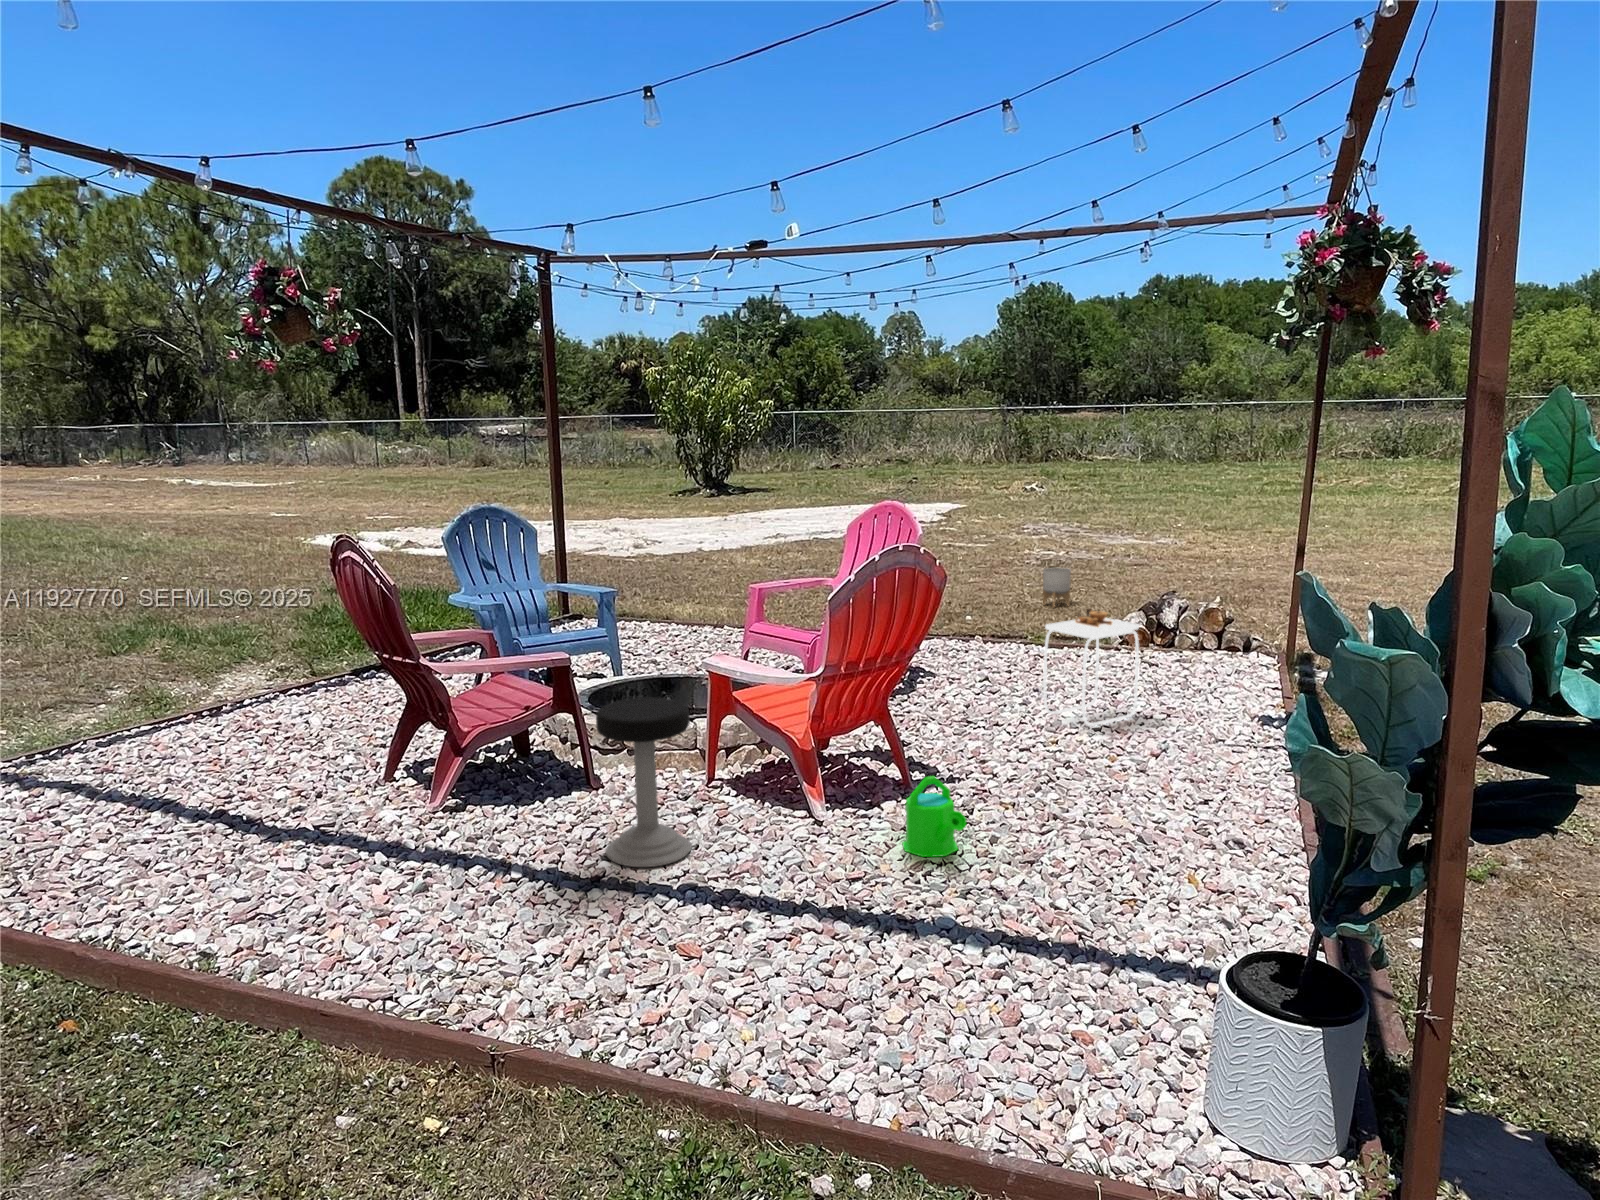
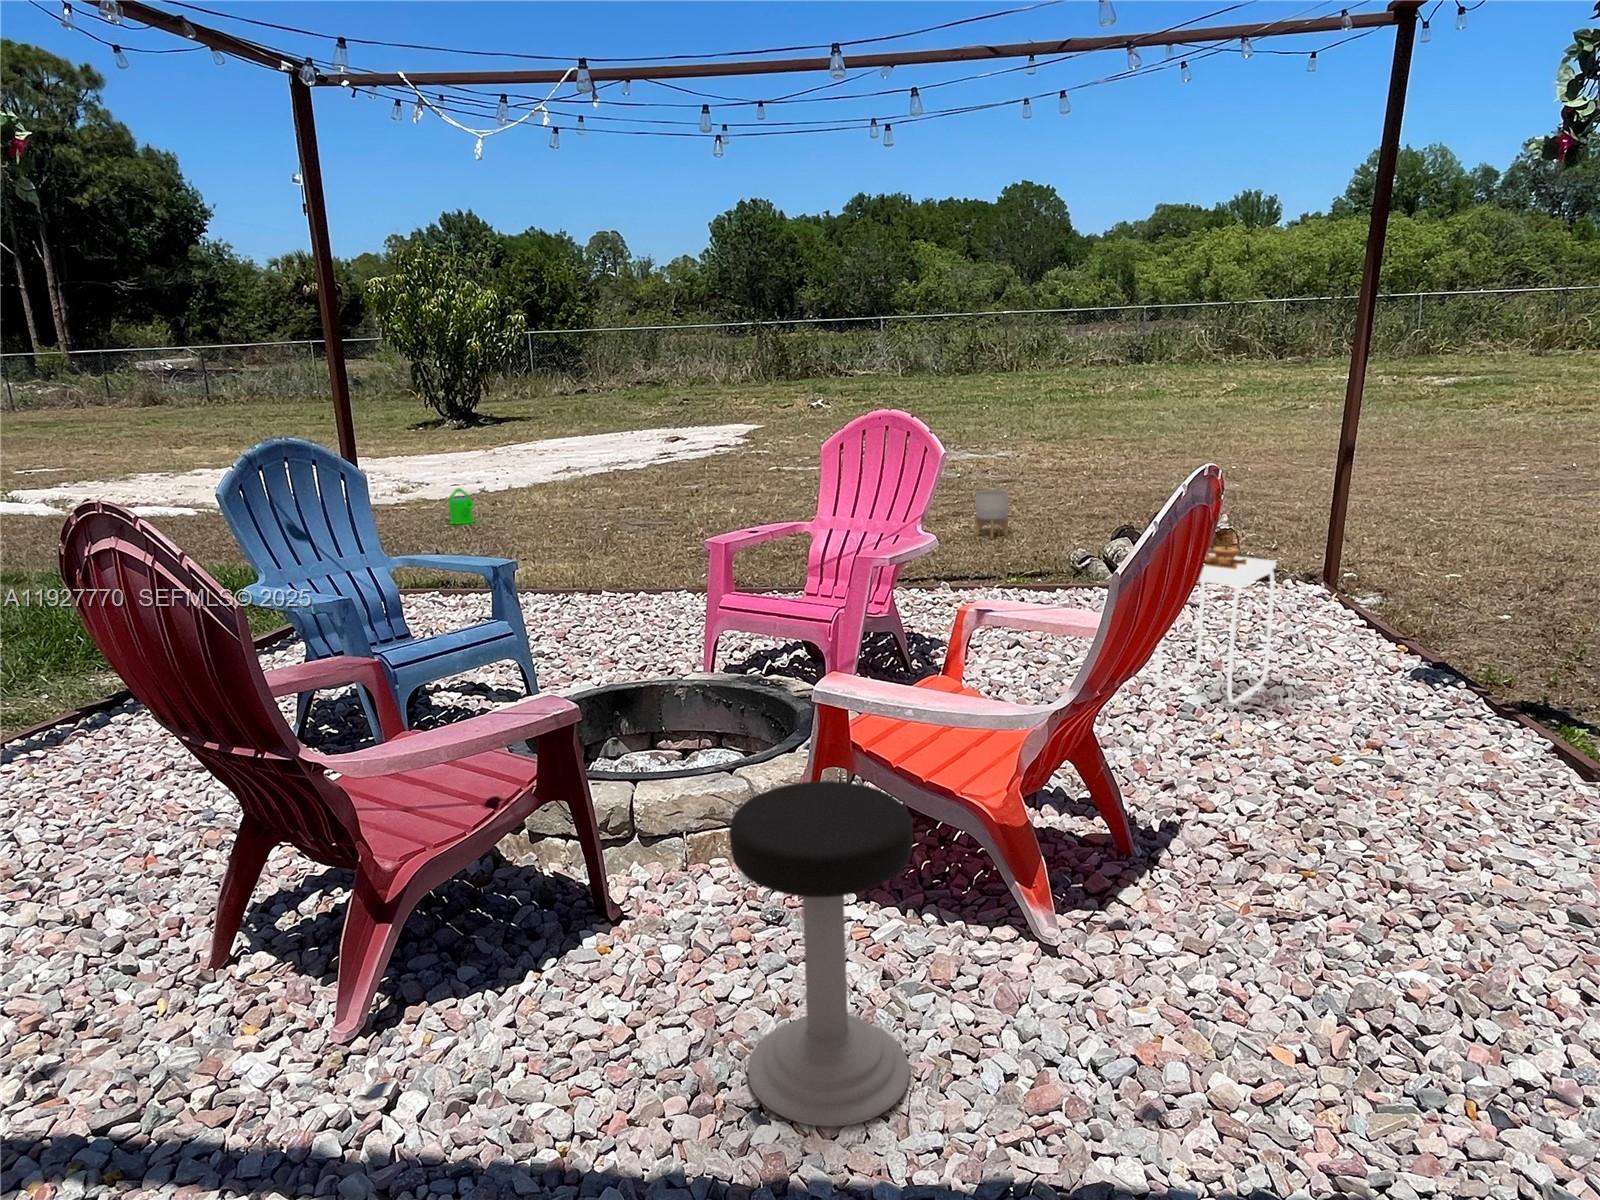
watering can: present [902,776,966,857] -> present [449,488,474,524]

